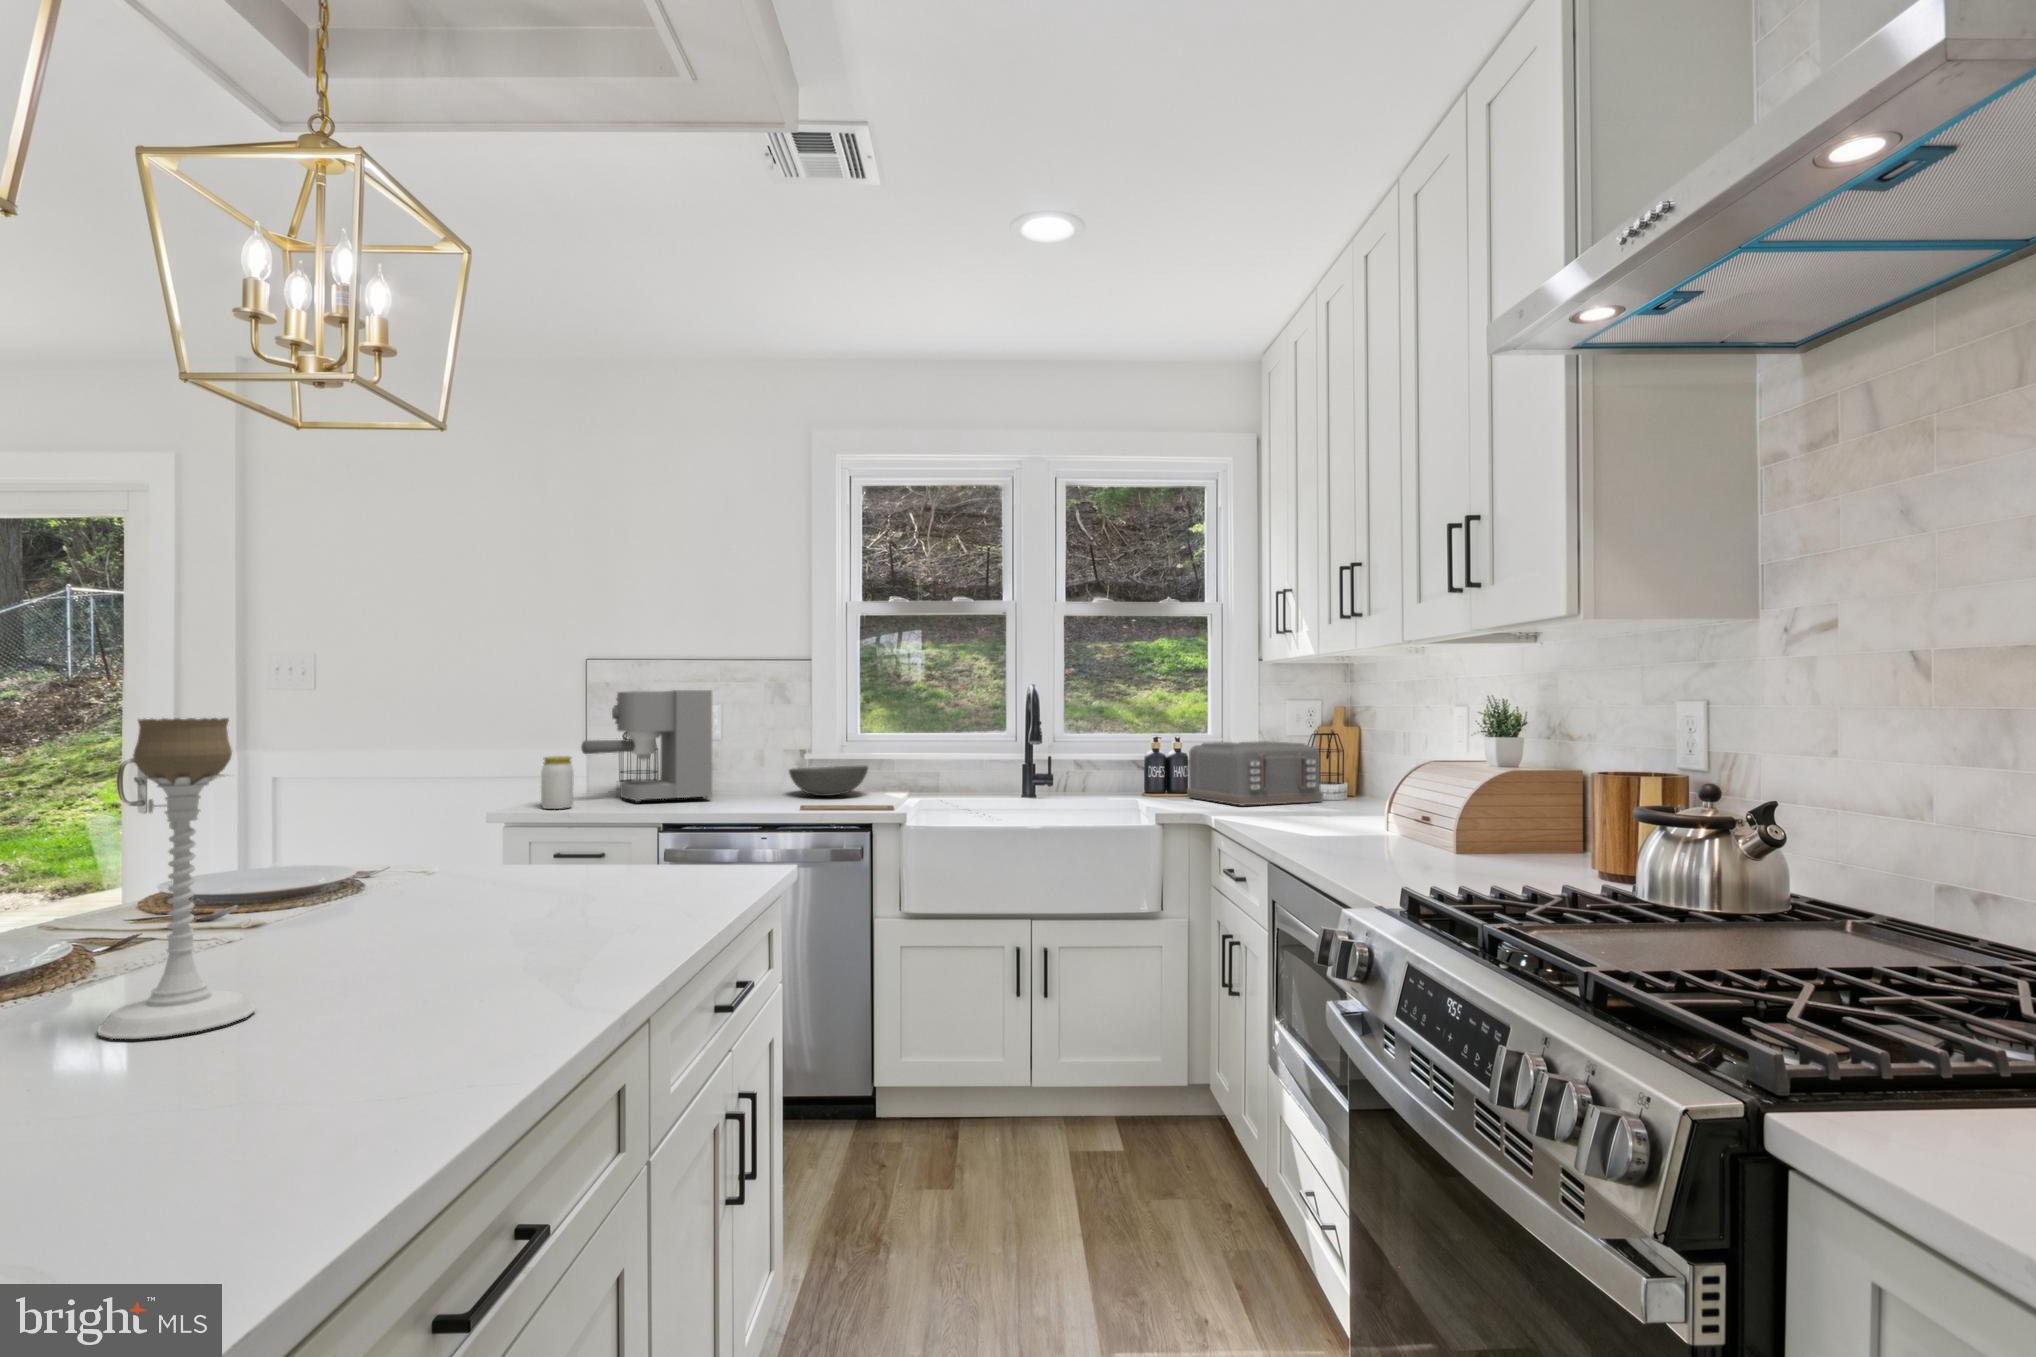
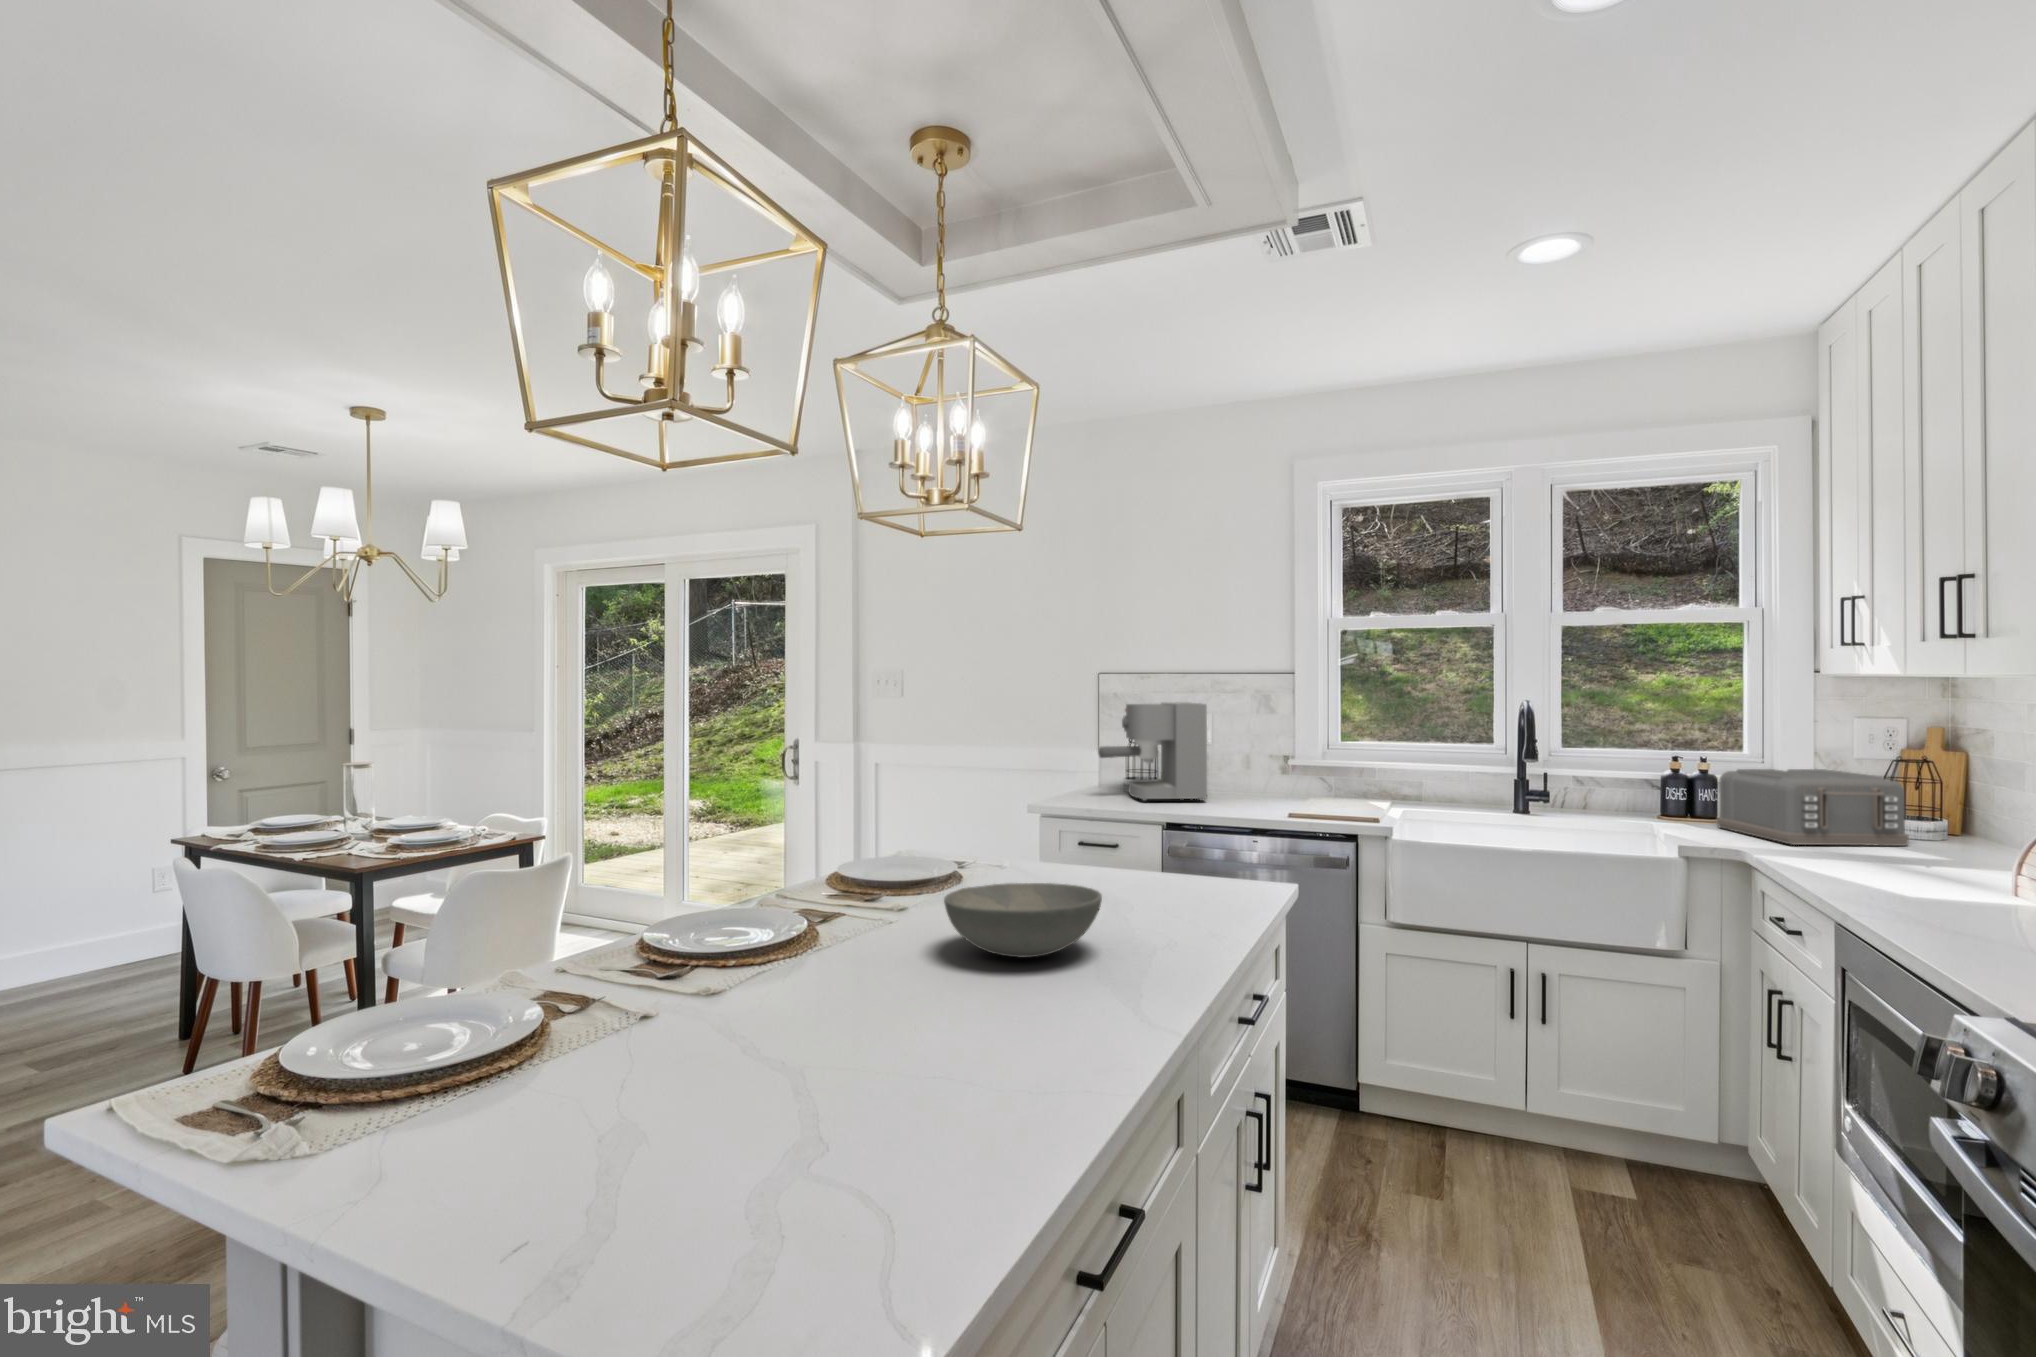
candle holder: present [98,718,256,1039] -> none [842,787,931,1018]
jar: present [541,756,573,809] -> none [1069,760,1093,805]
bowl: present [789,766,868,796] -> present [944,883,1102,957]

